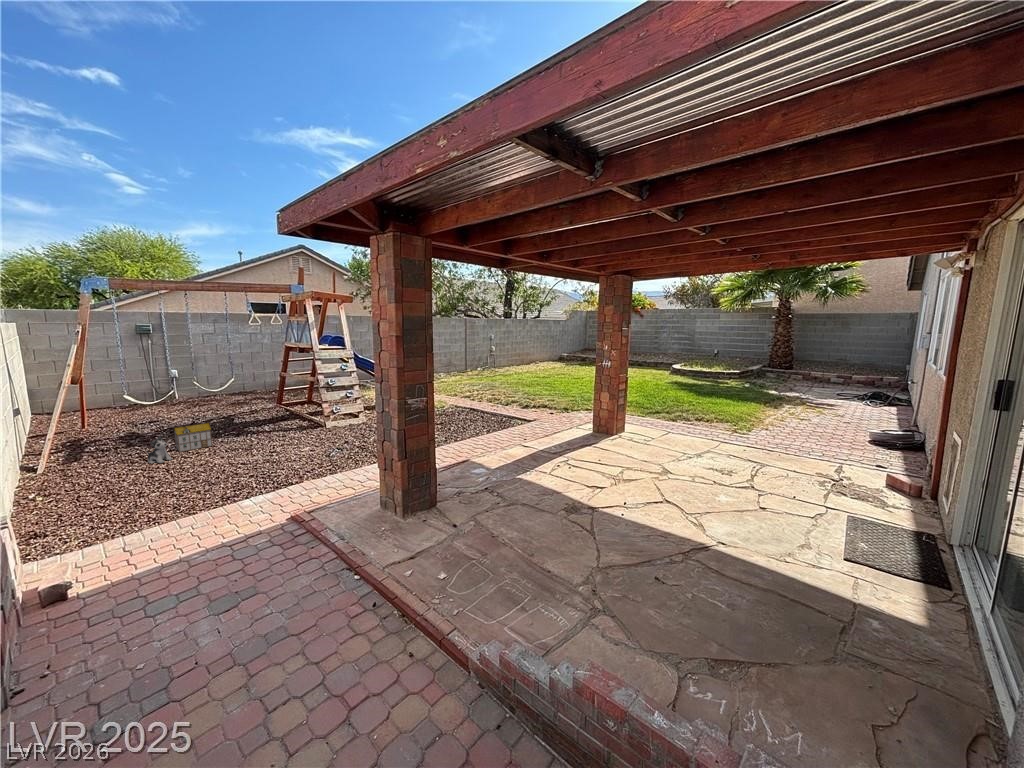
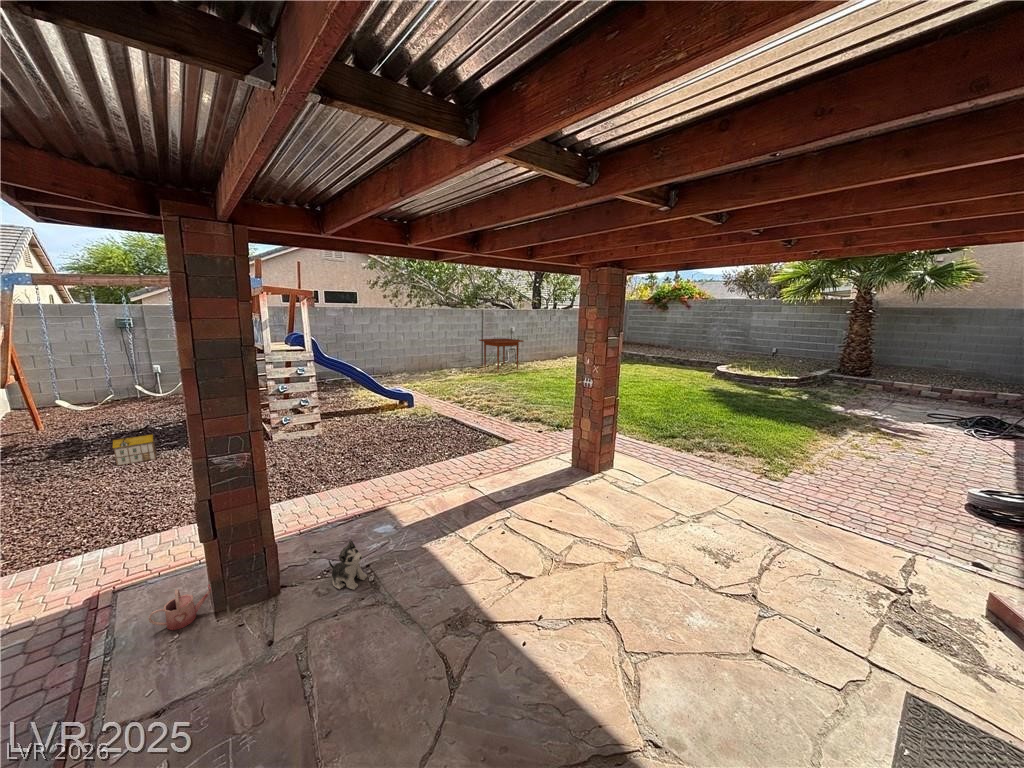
dining table: none [461,344,505,376] -> present [479,338,524,372]
plush toy: present [147,436,172,463] -> present [329,540,367,590]
watering can: none [351,501,389,532] -> present [148,584,212,630]

